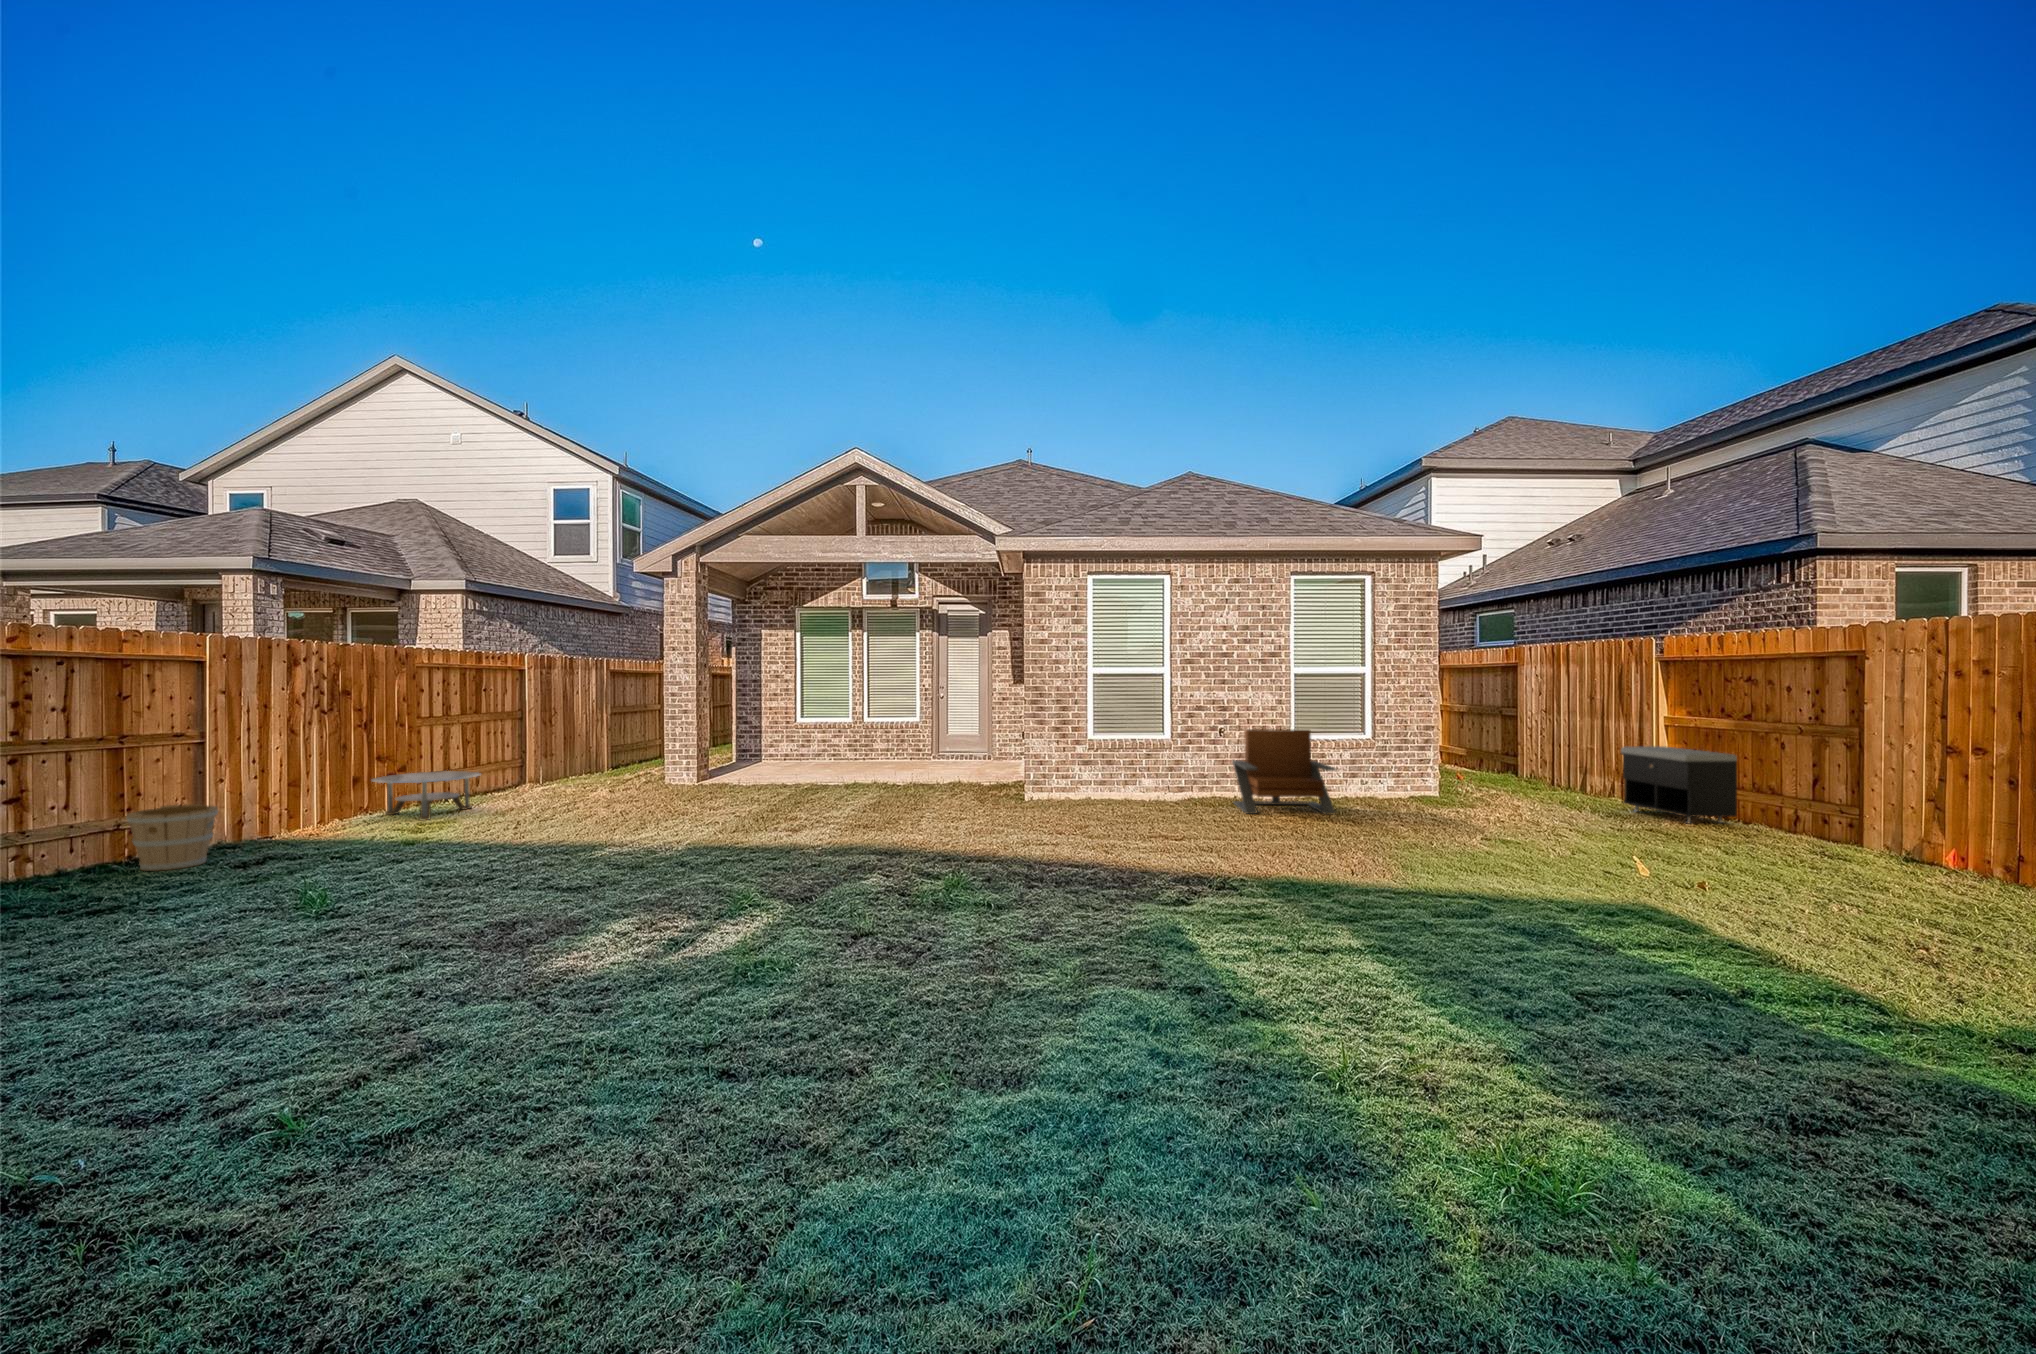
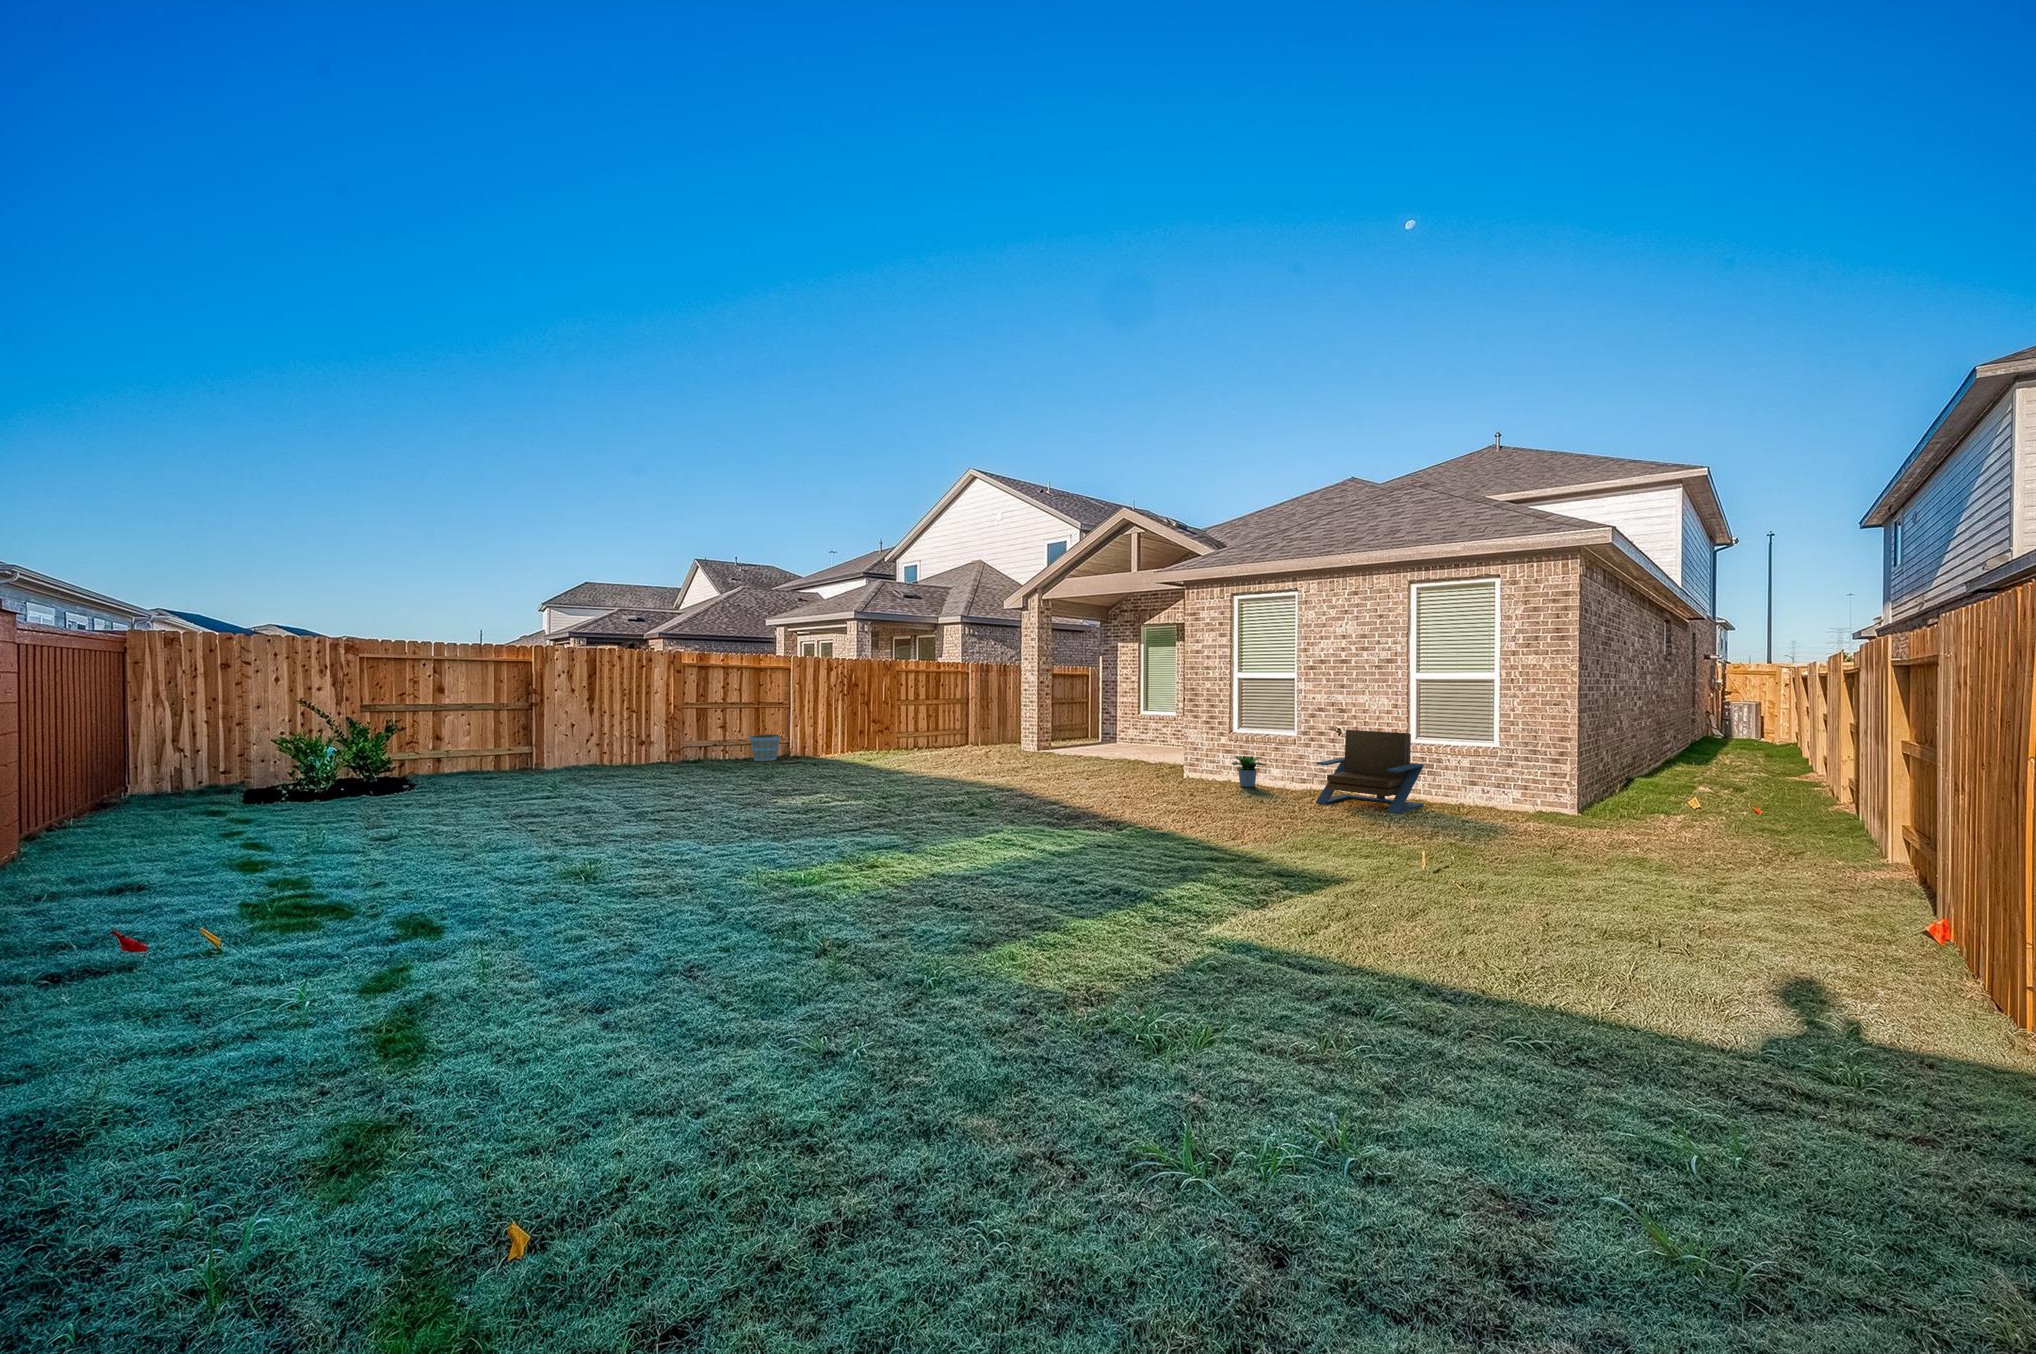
storage bench: present [1621,746,1737,823] -> none [1810,777,1936,891]
potted plant: none [1105,768,1146,806] -> present [1232,756,1264,787]
round table: present [372,771,481,820] -> none [864,729,913,753]

